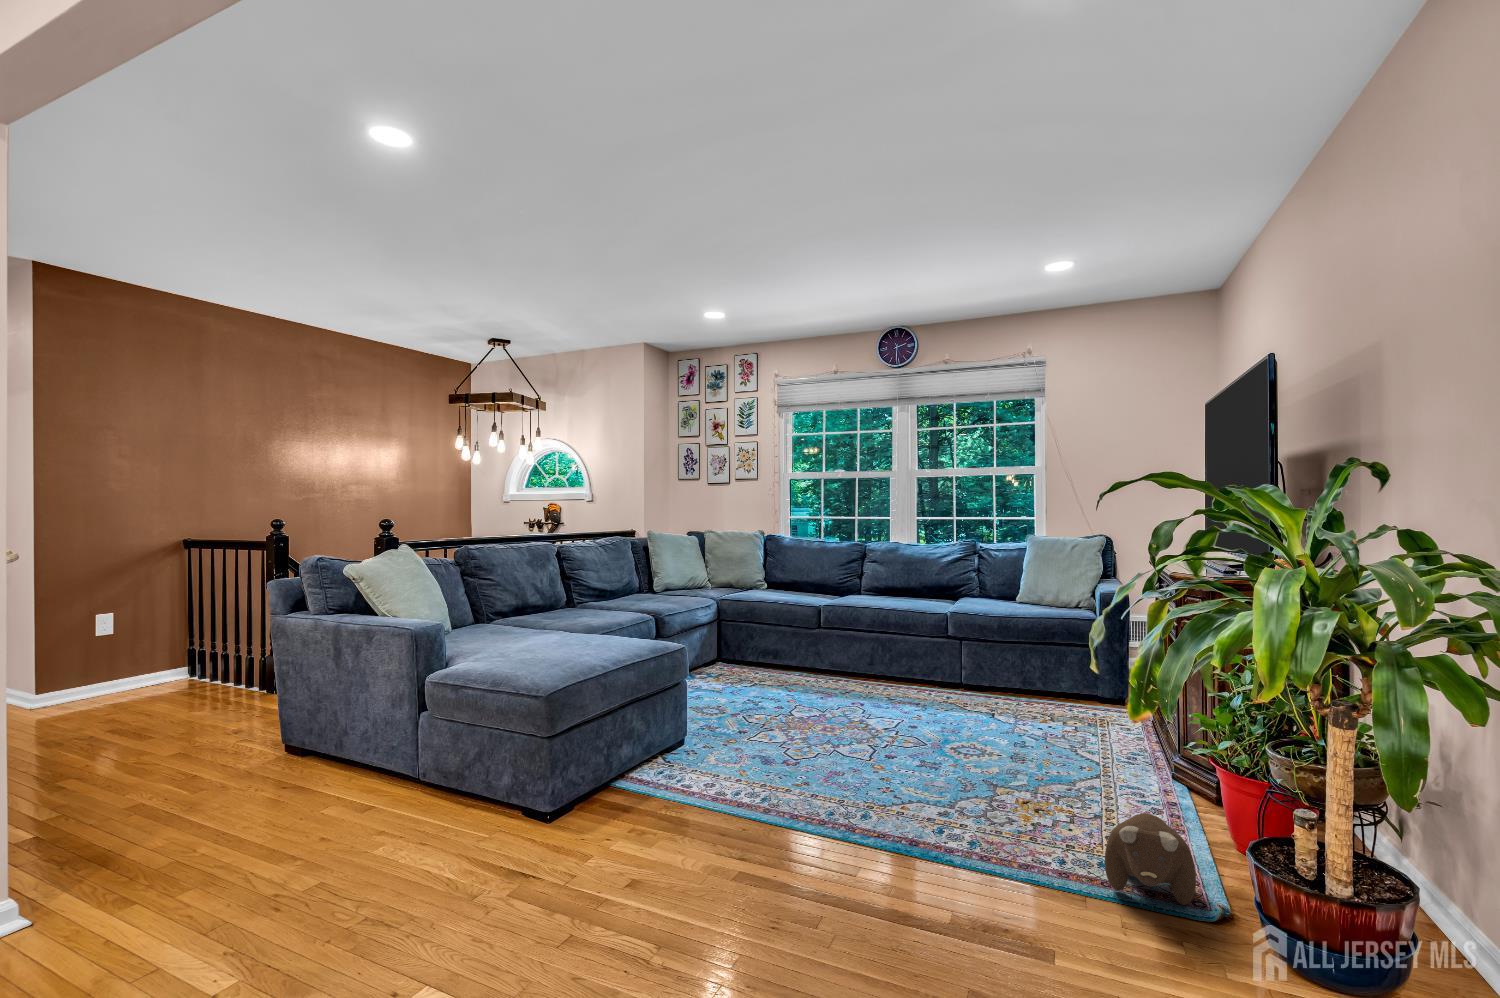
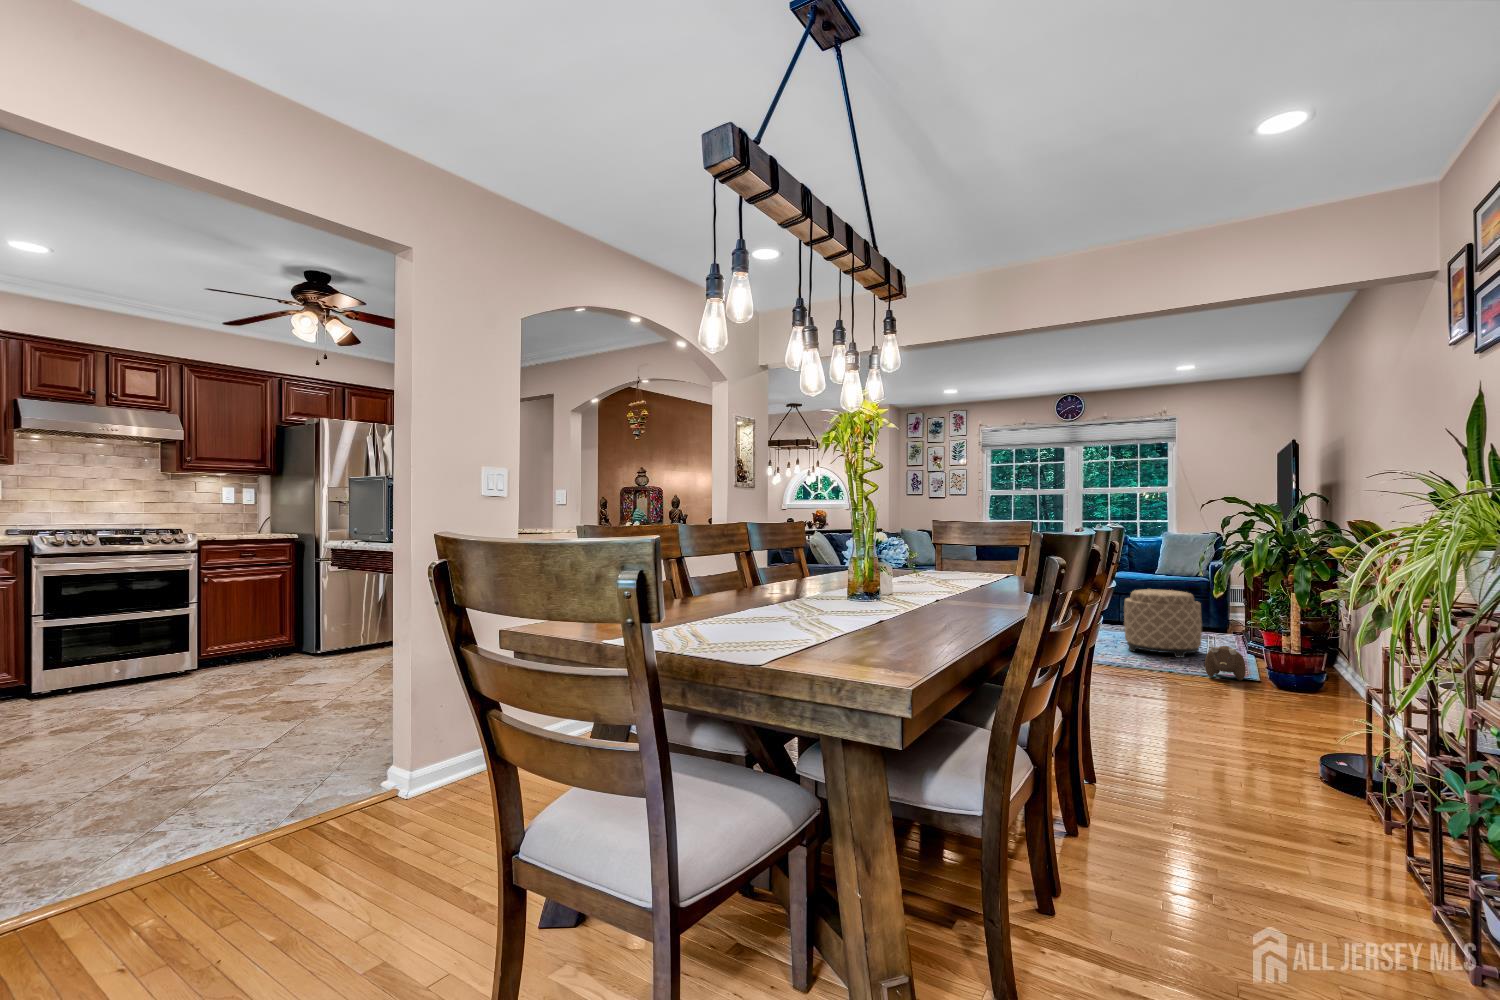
ottoman: none [951,651,1090,799] -> present [1124,589,1202,658]

